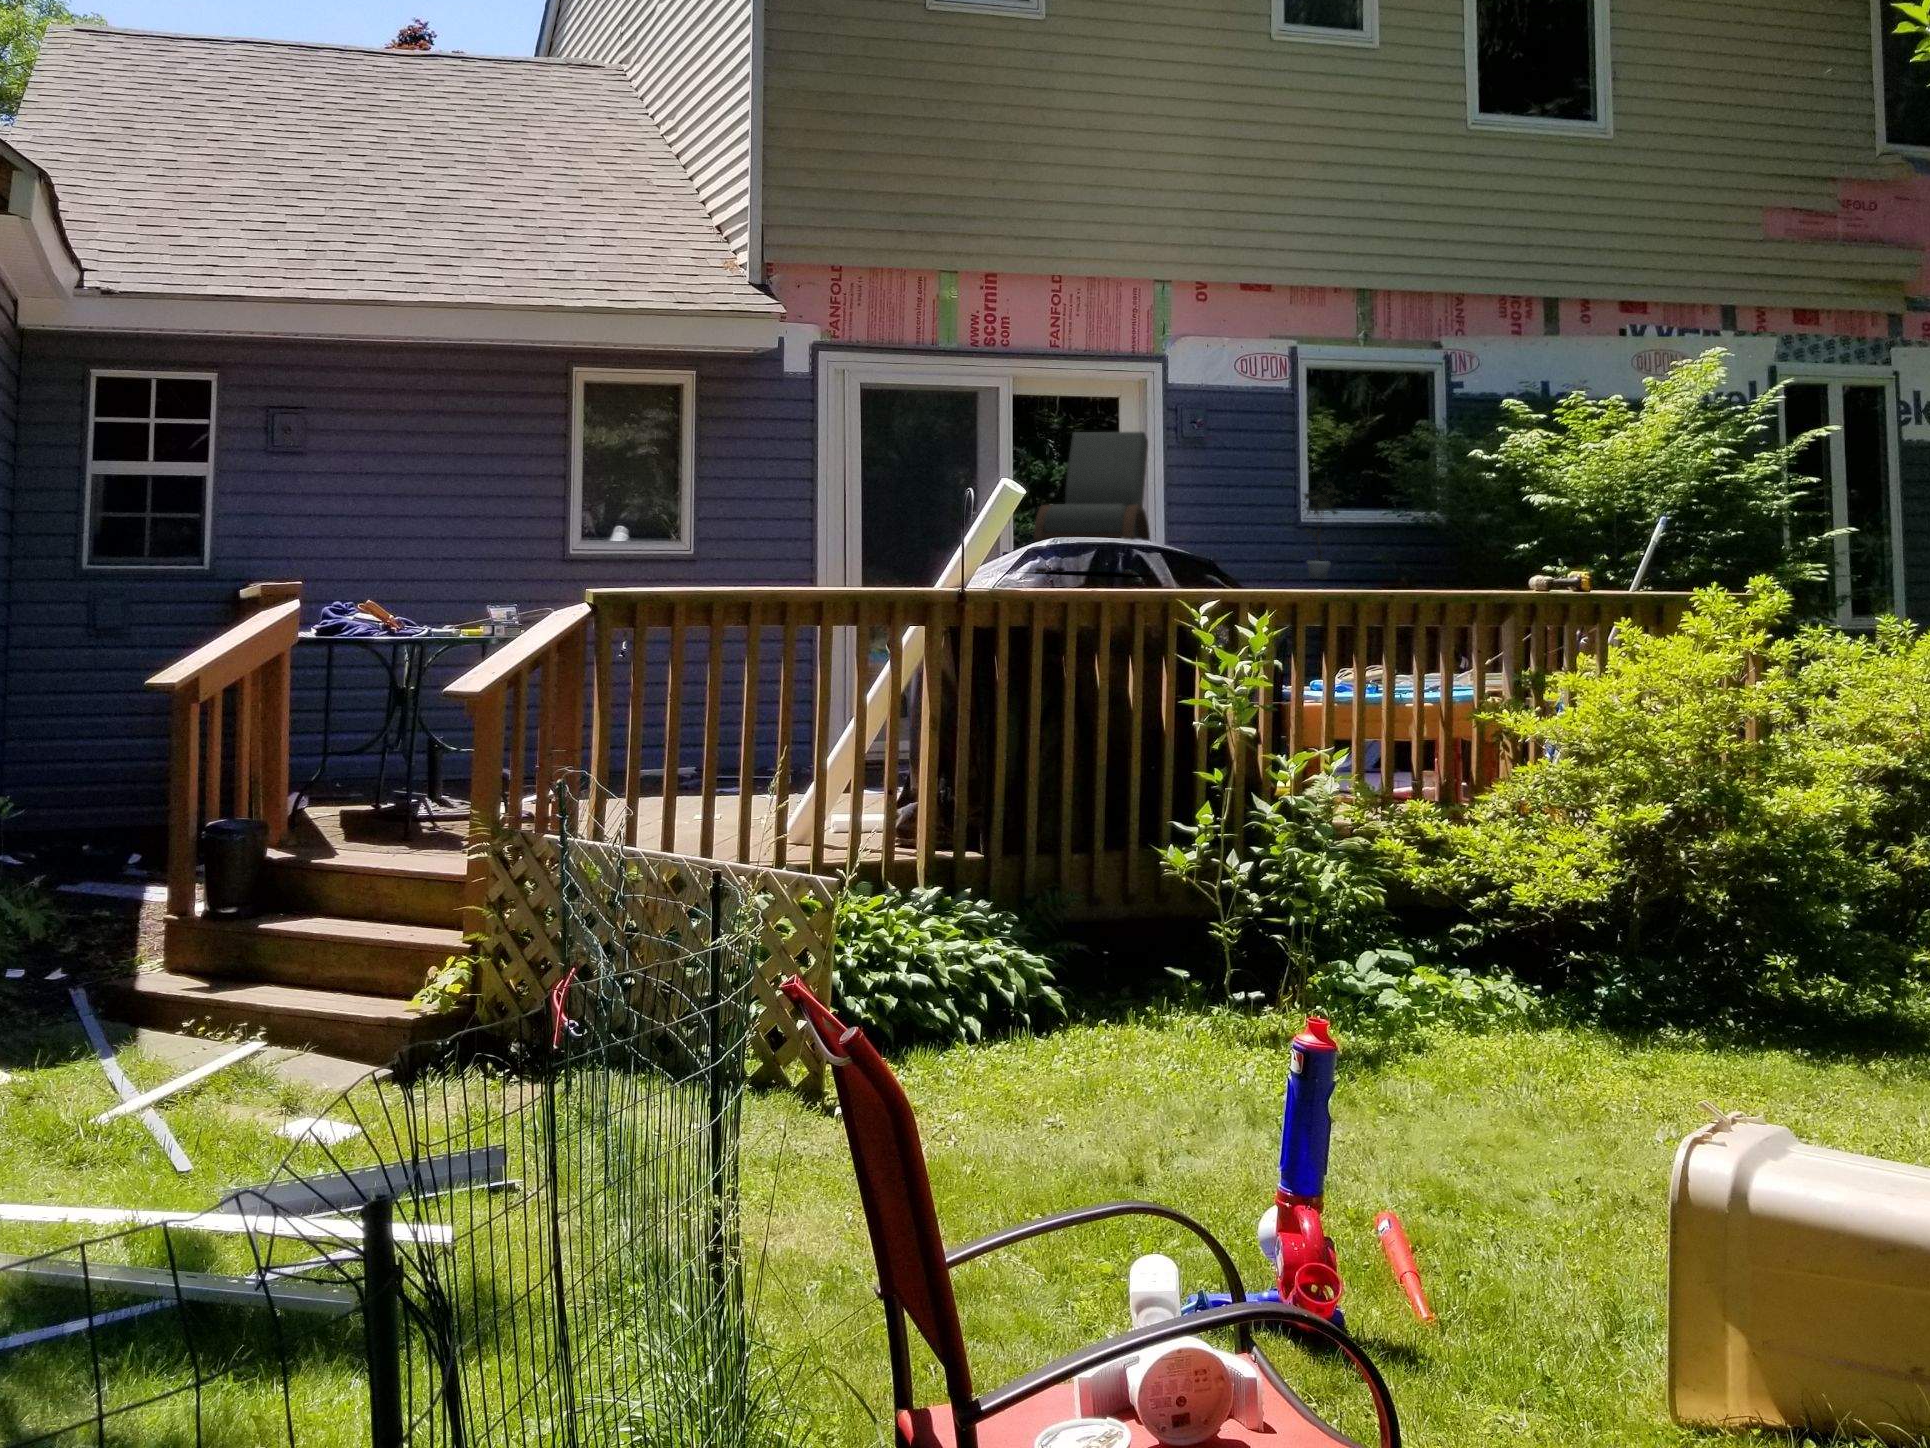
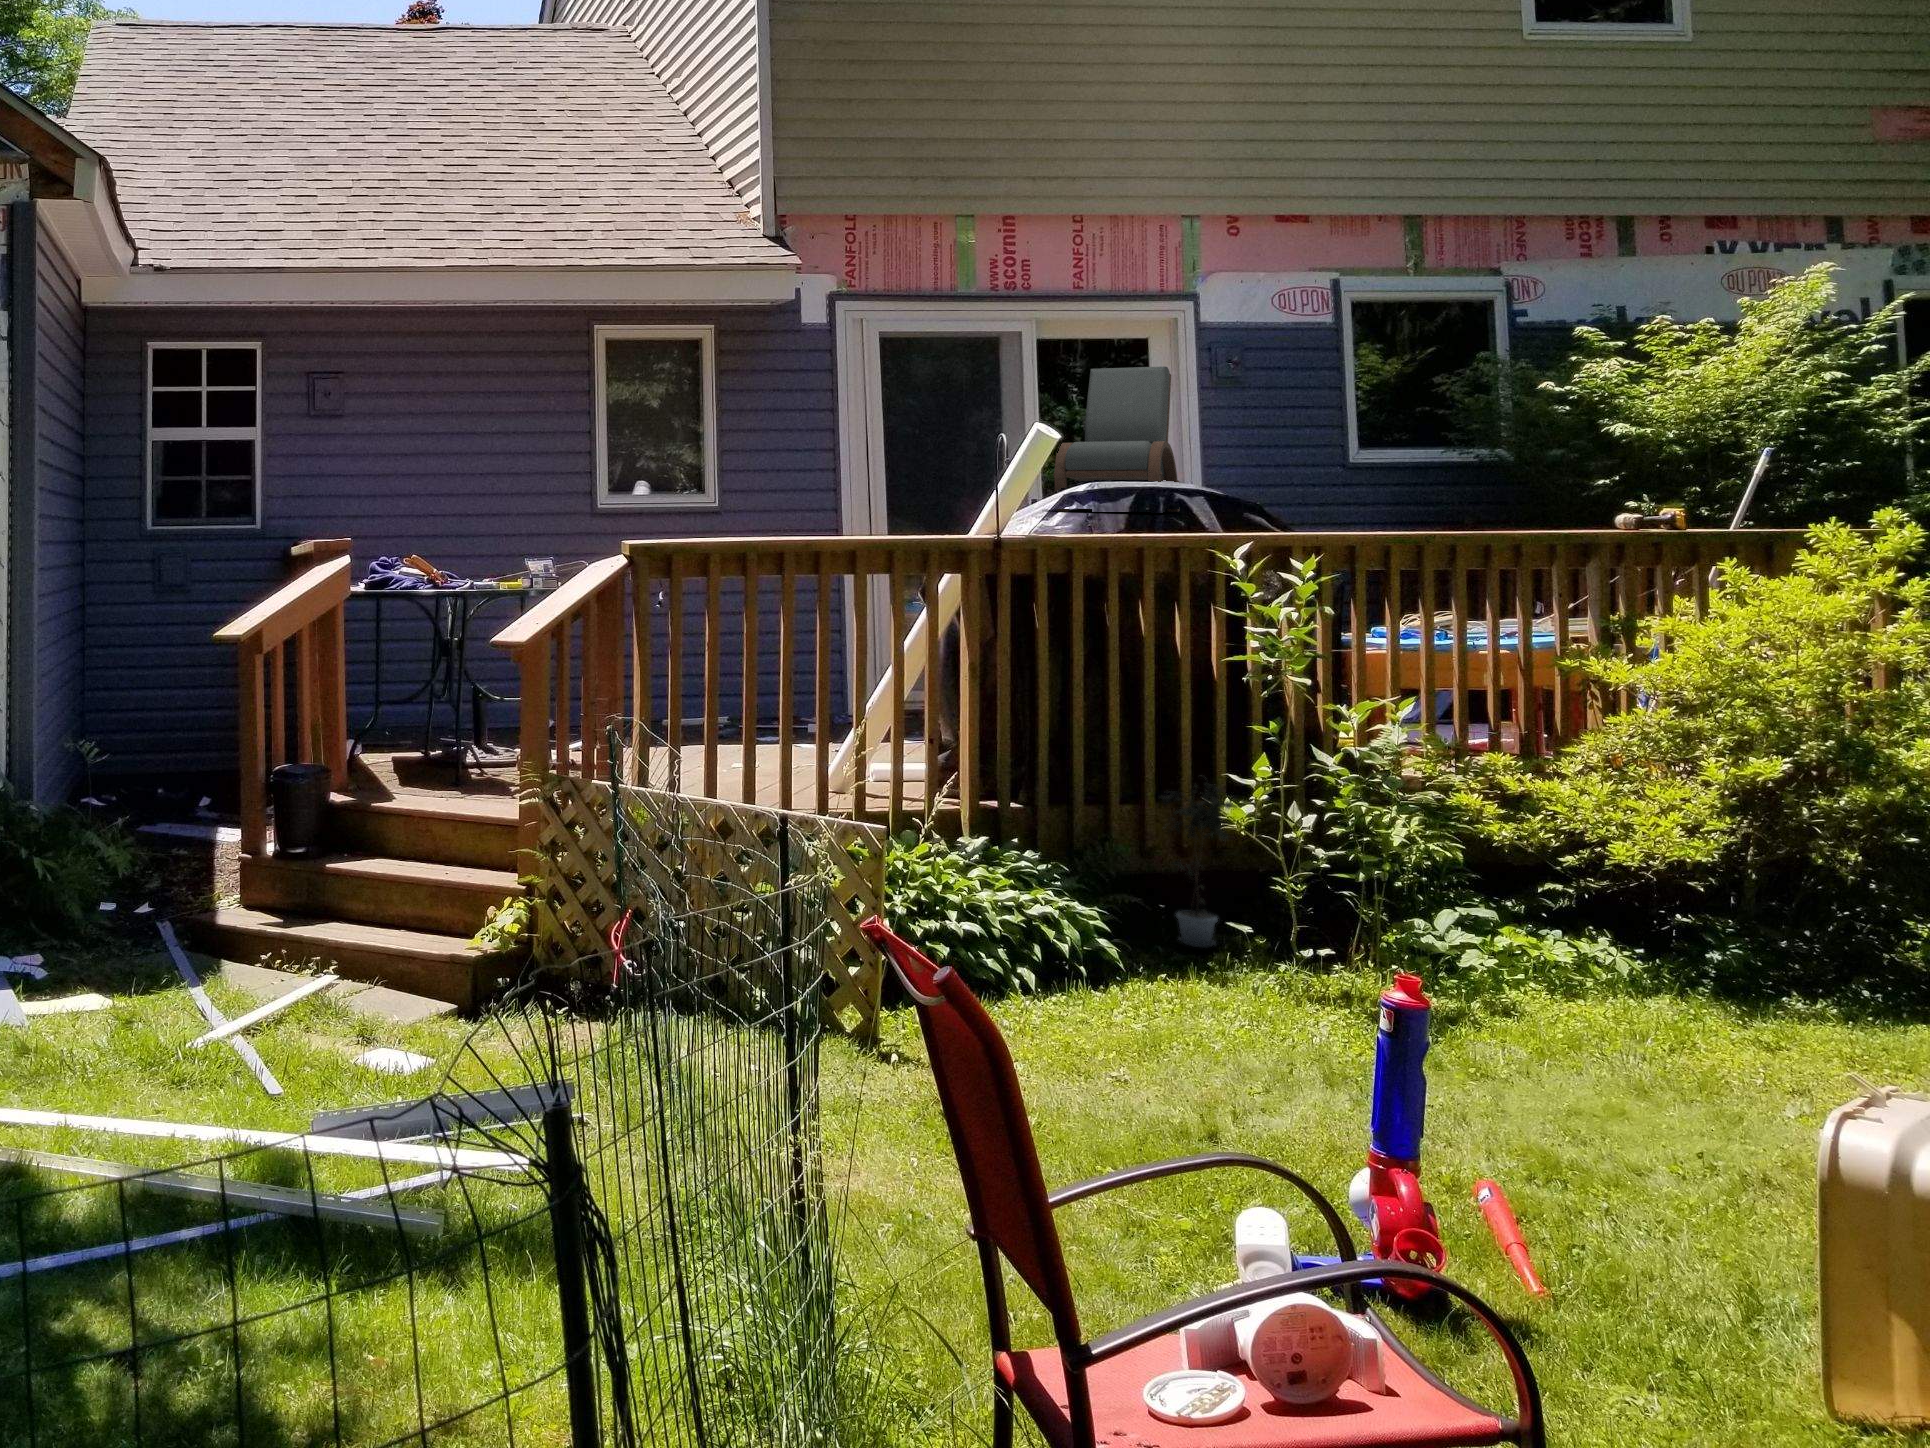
potted plant: present [1302,482,1345,580] -> present [1159,779,1247,948]

